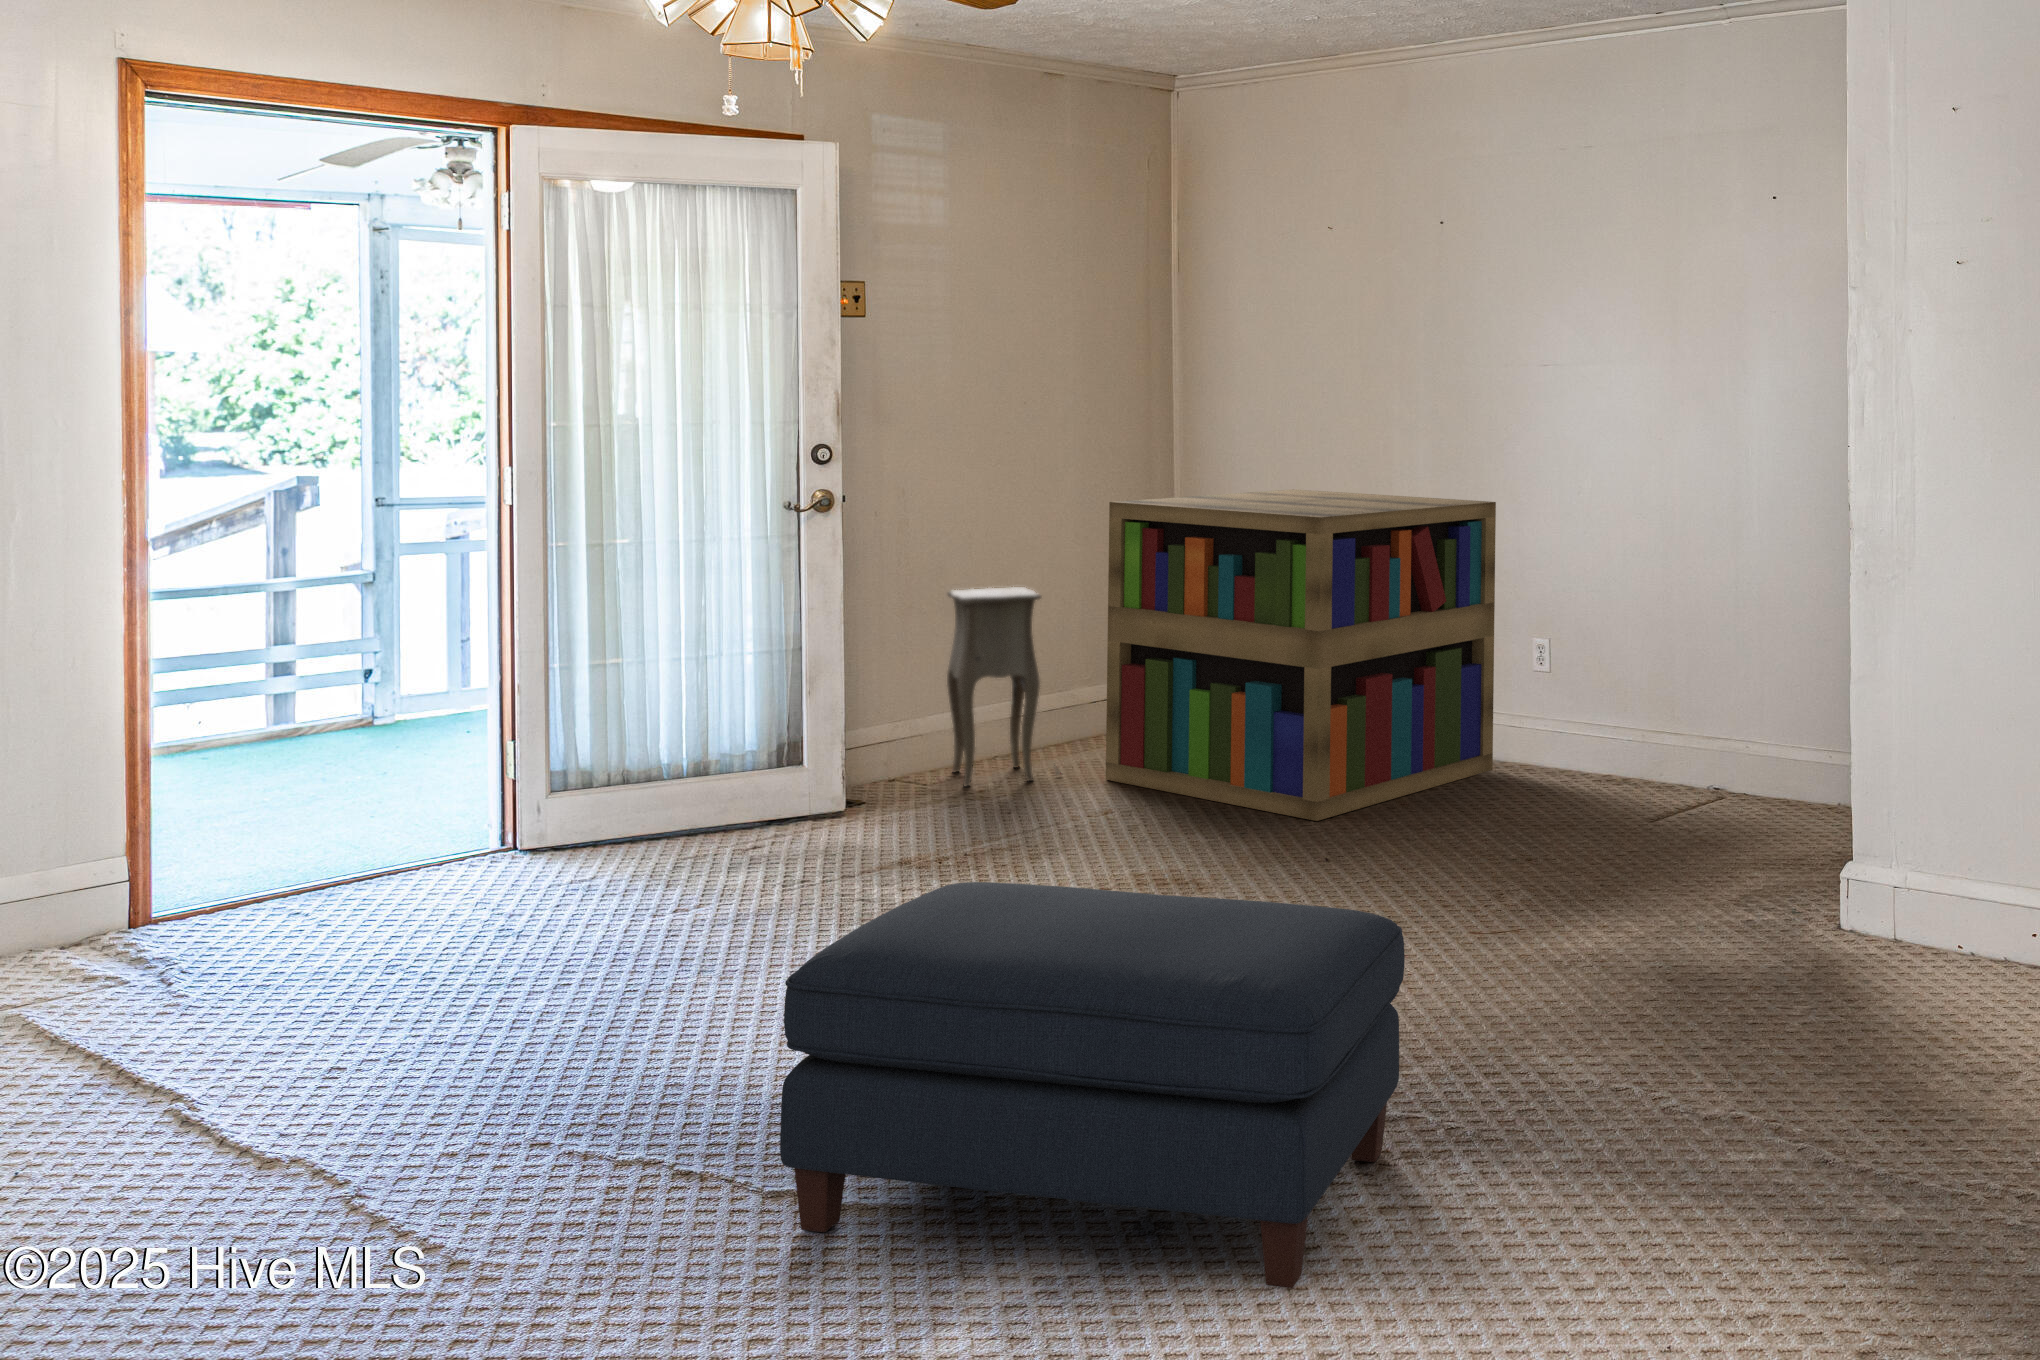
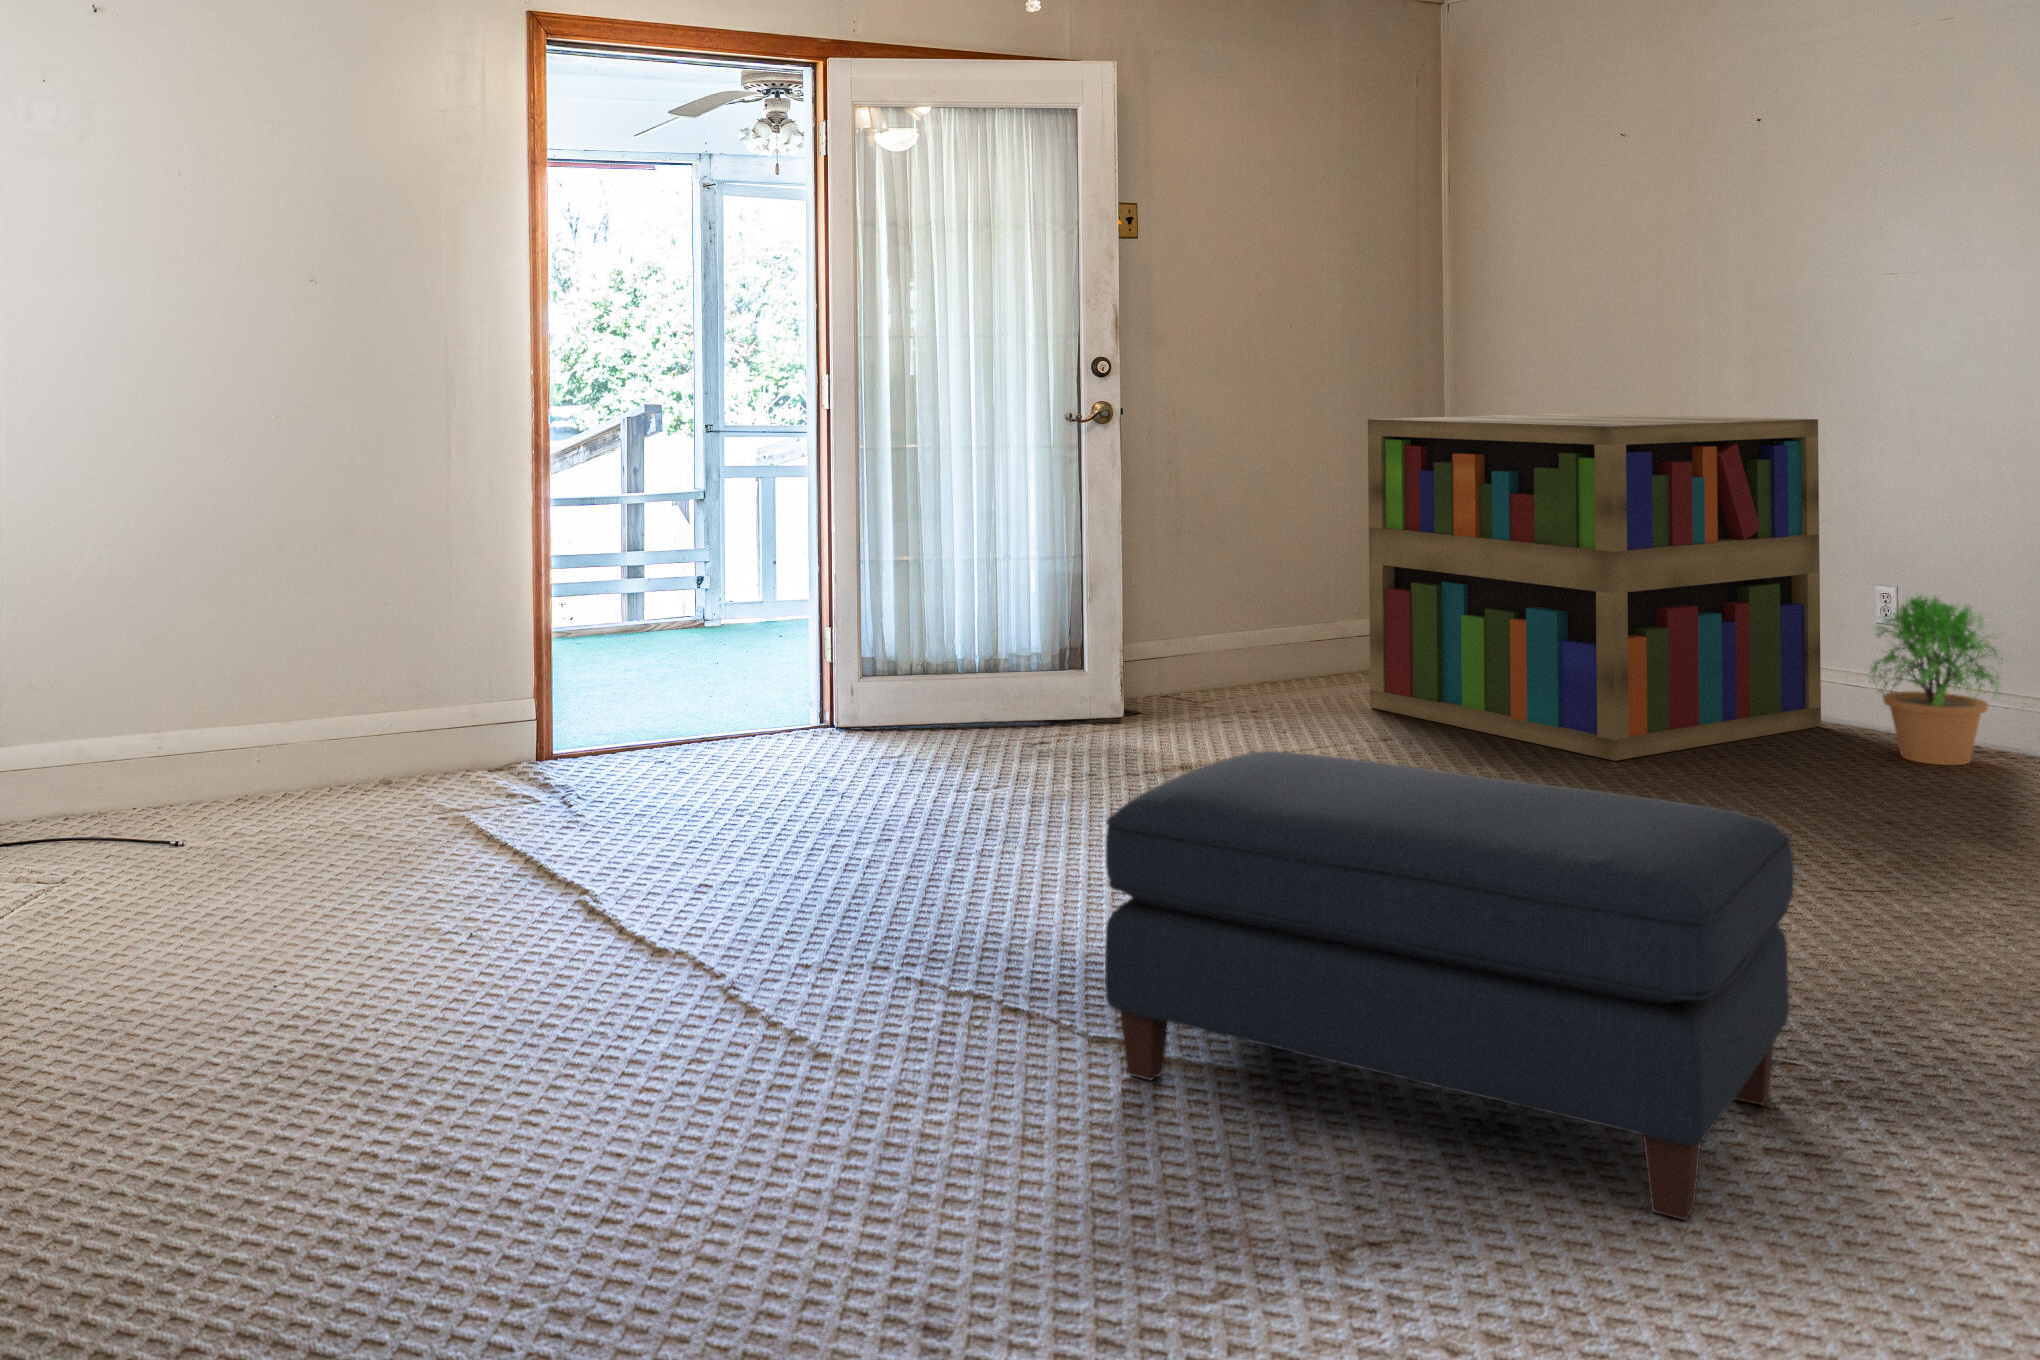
side table: present [947,587,1060,786] -> none [1203,509,1325,704]
potted plant: none [1521,655,1635,802] -> present [1868,593,2000,765]

